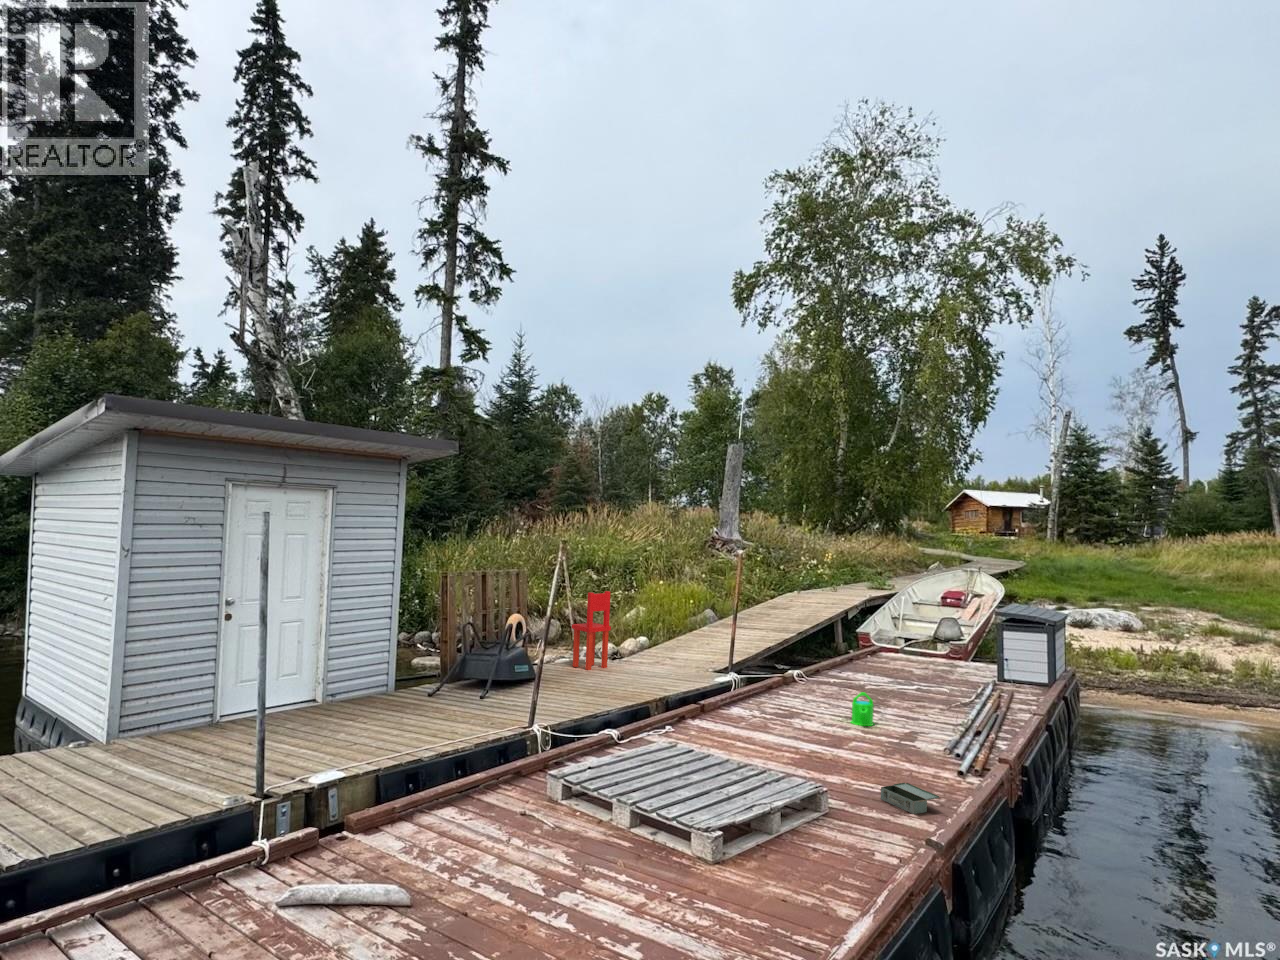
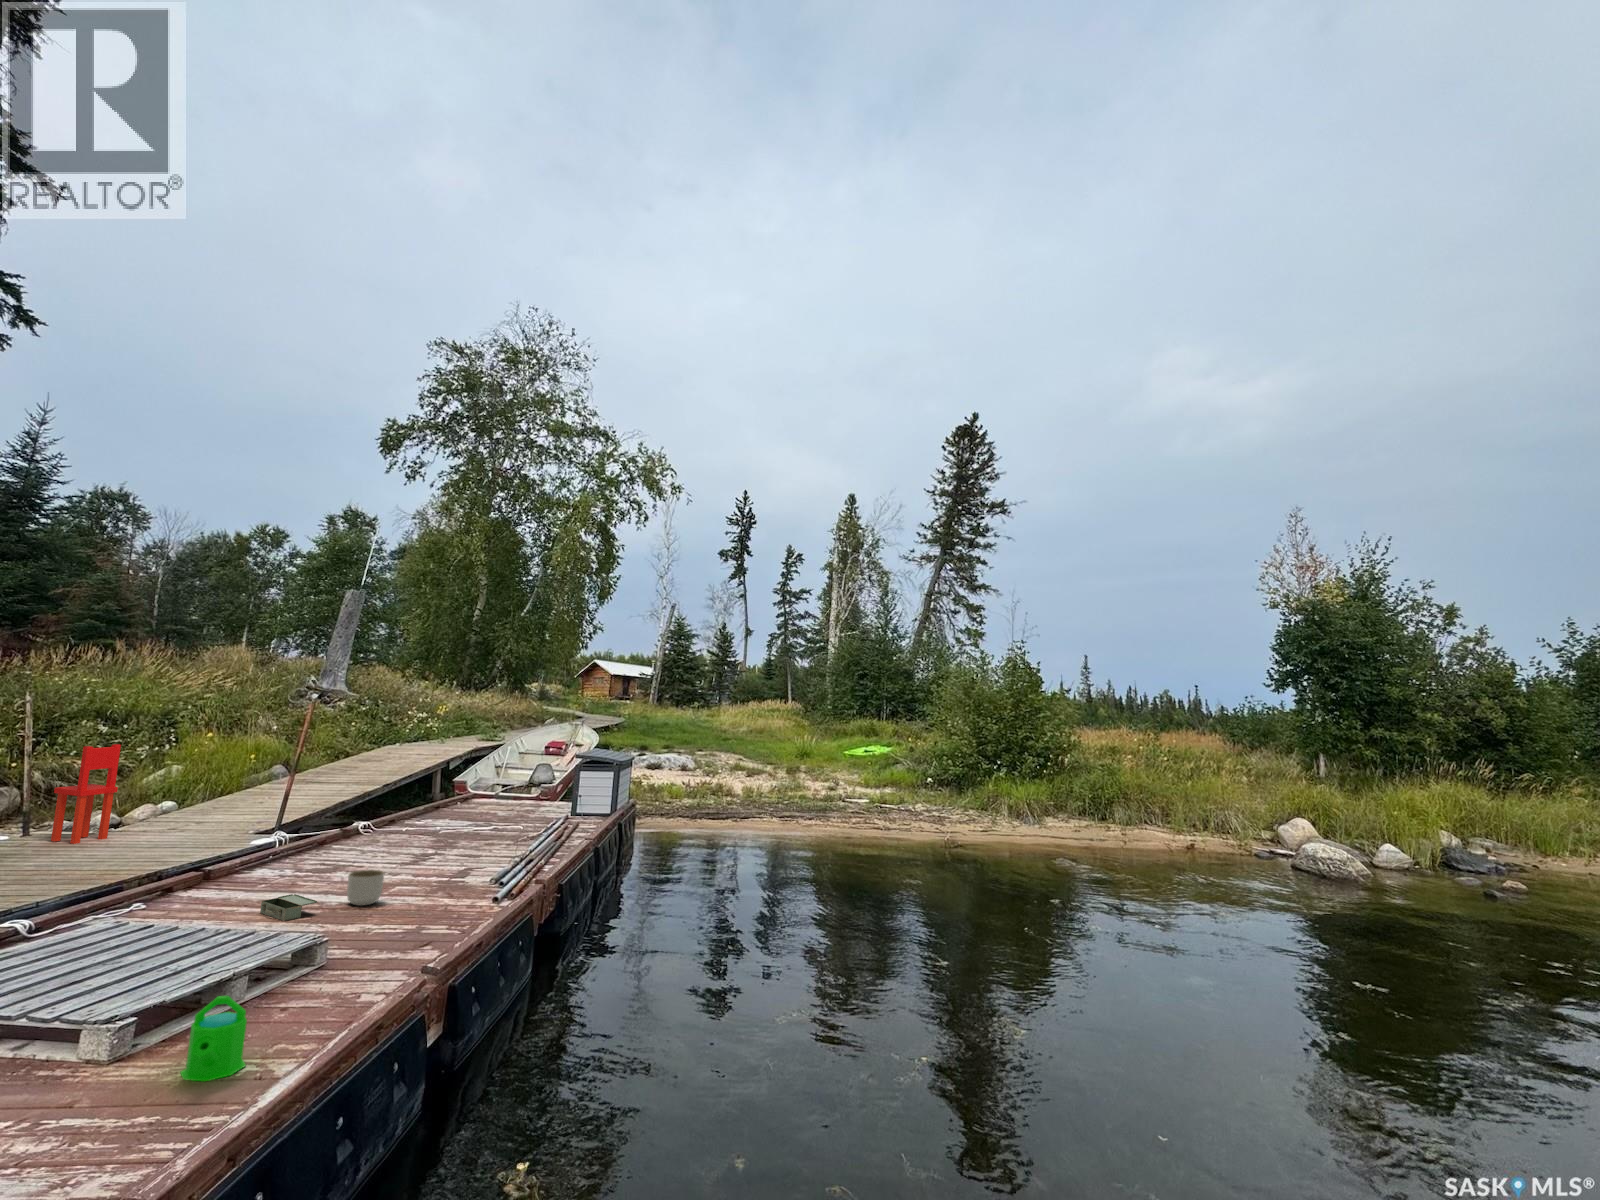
watering can: present [851,692,874,726] -> present [181,995,247,1081]
planter: none [818,722,849,756] -> present [347,870,384,906]
toolbox: present [881,783,939,814] -> present [260,894,317,921]

